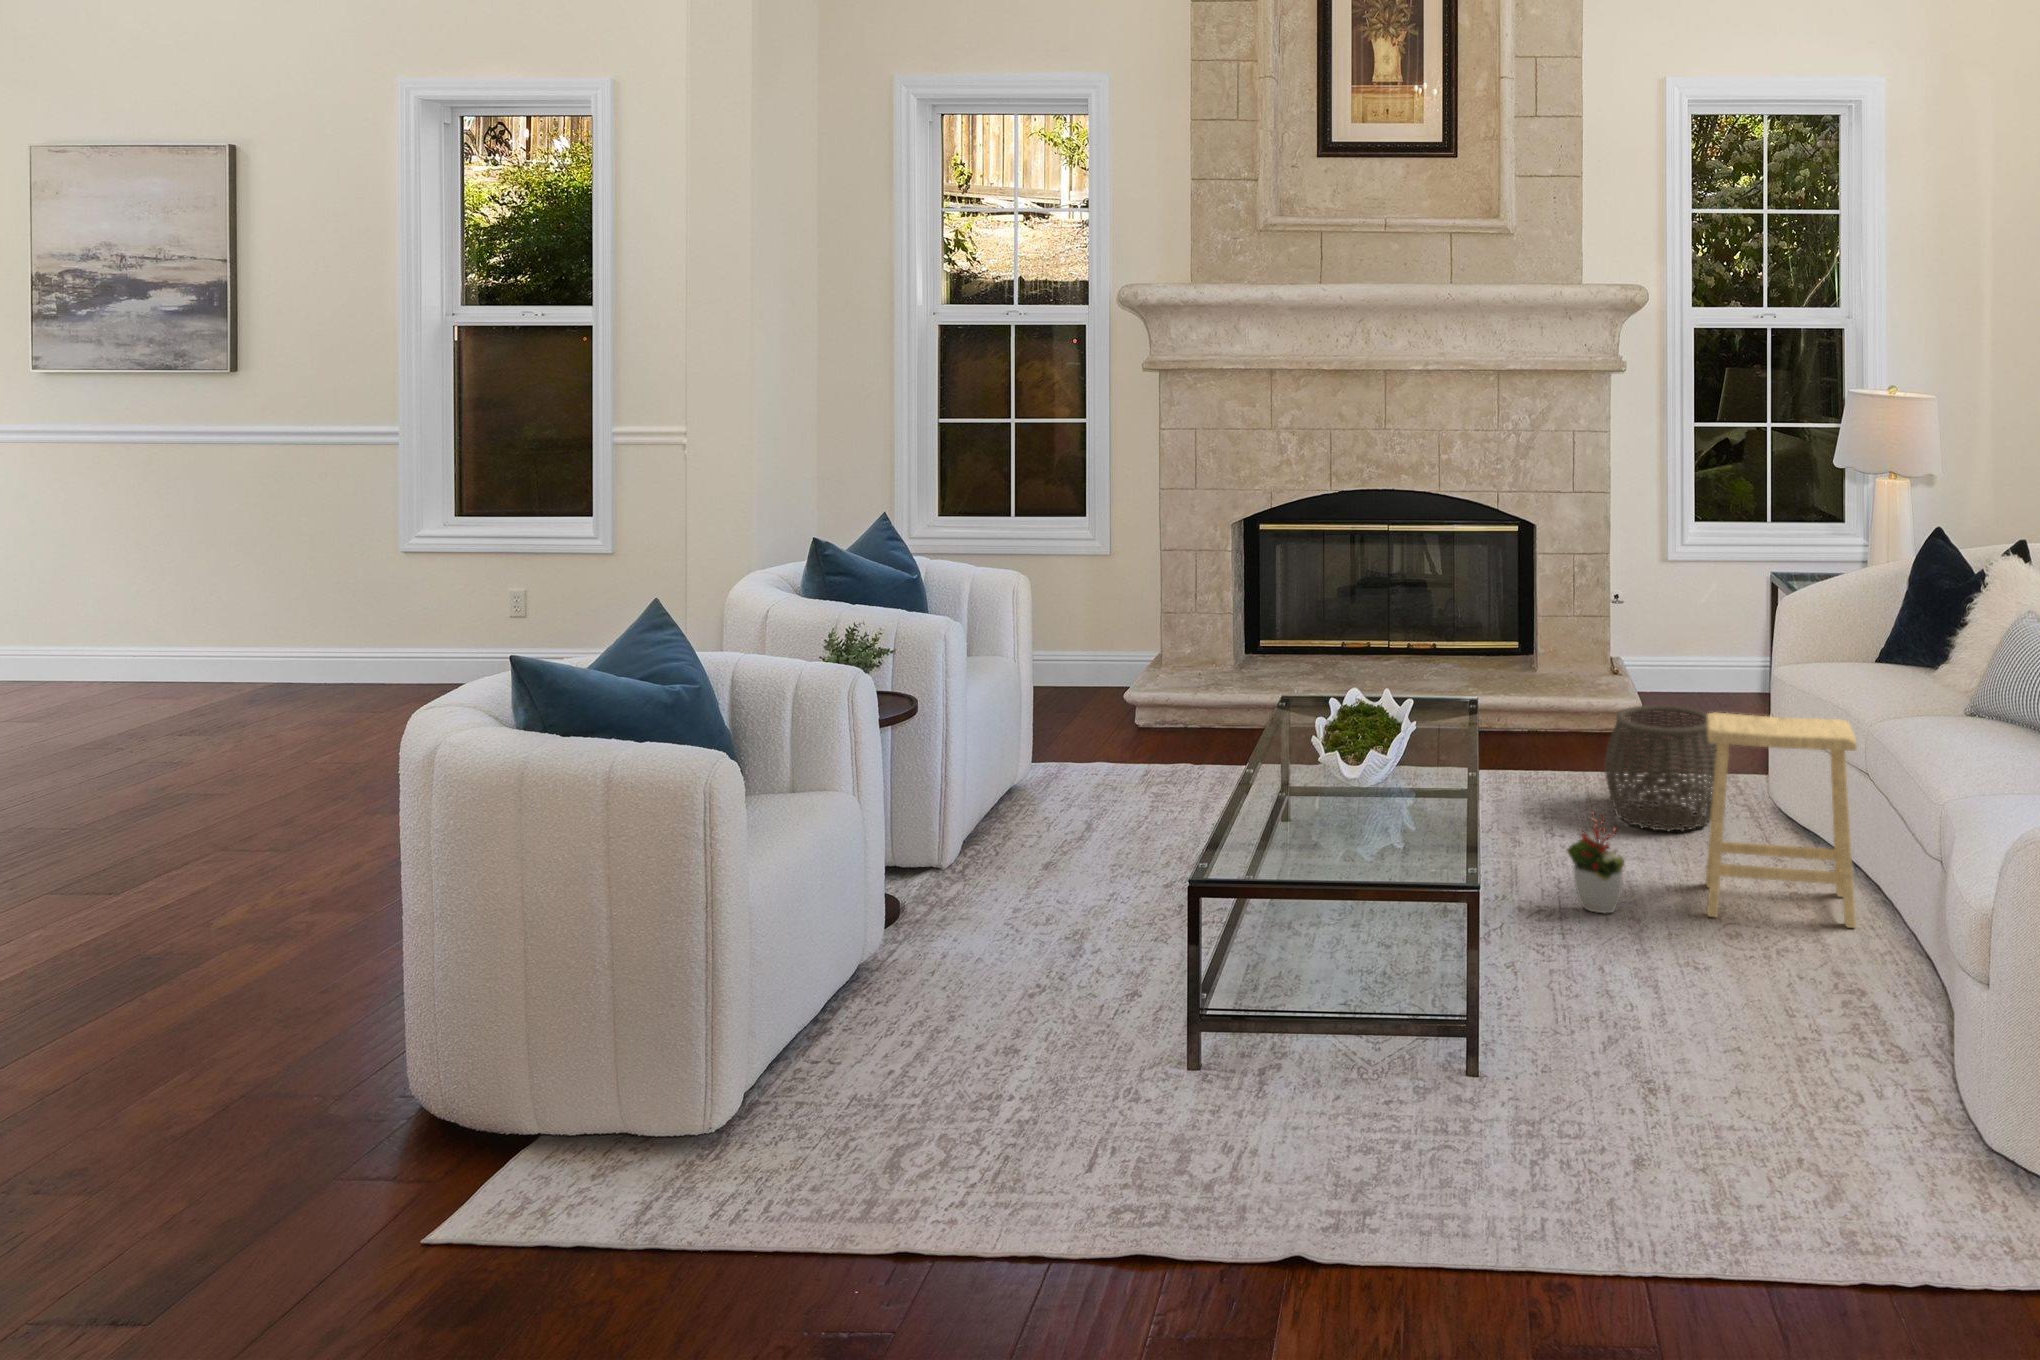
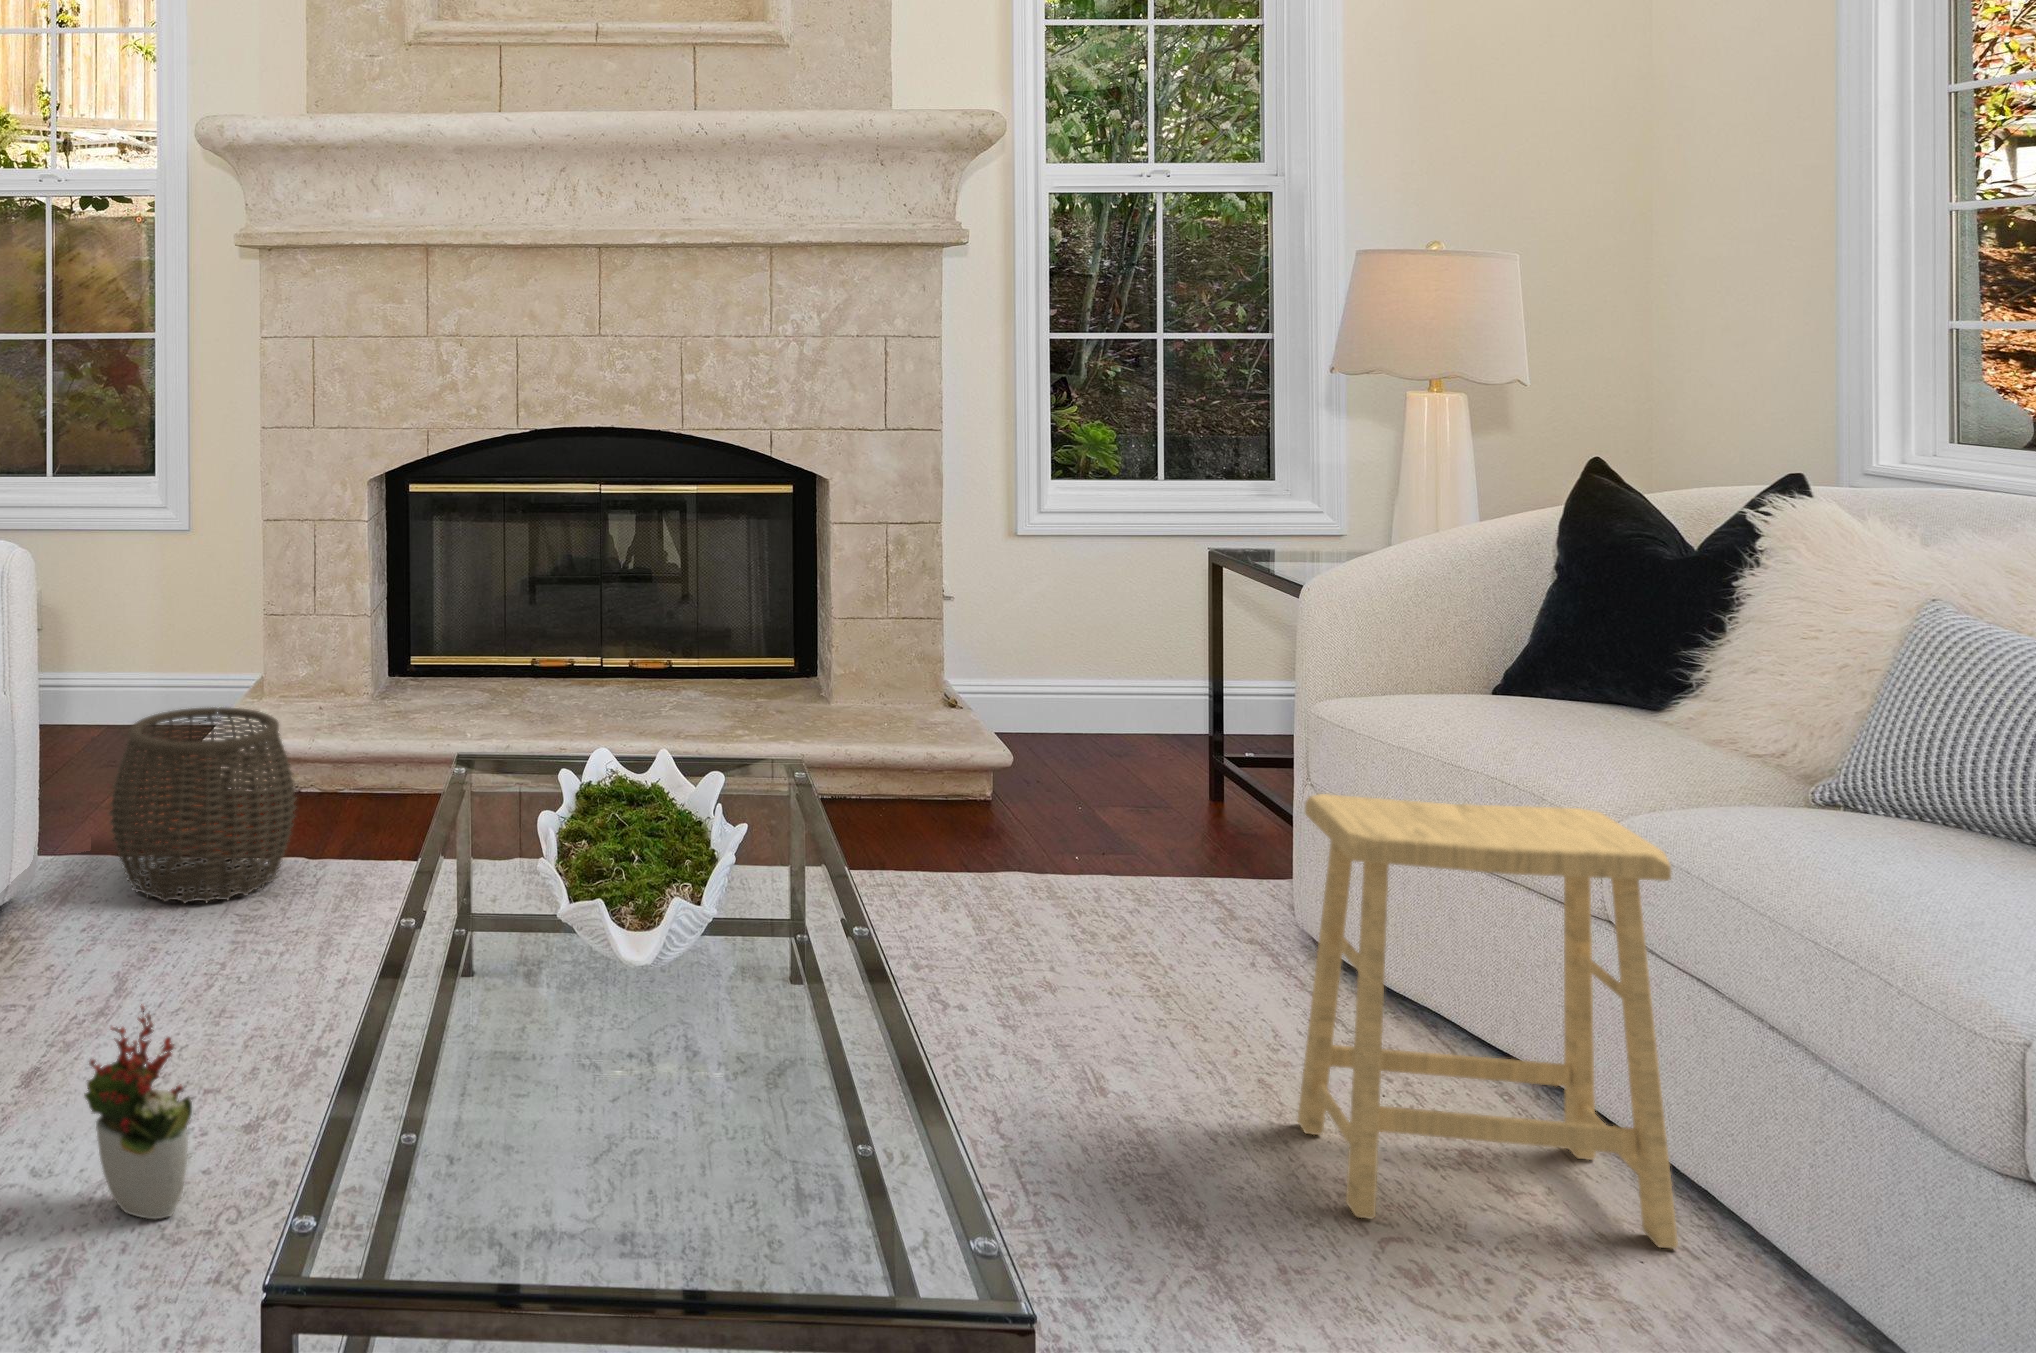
woven basket: present [1605,705,1717,831] -> present [110,707,296,903]
decorative plant: present [1567,818,1624,913] -> present [84,1004,192,1219]

